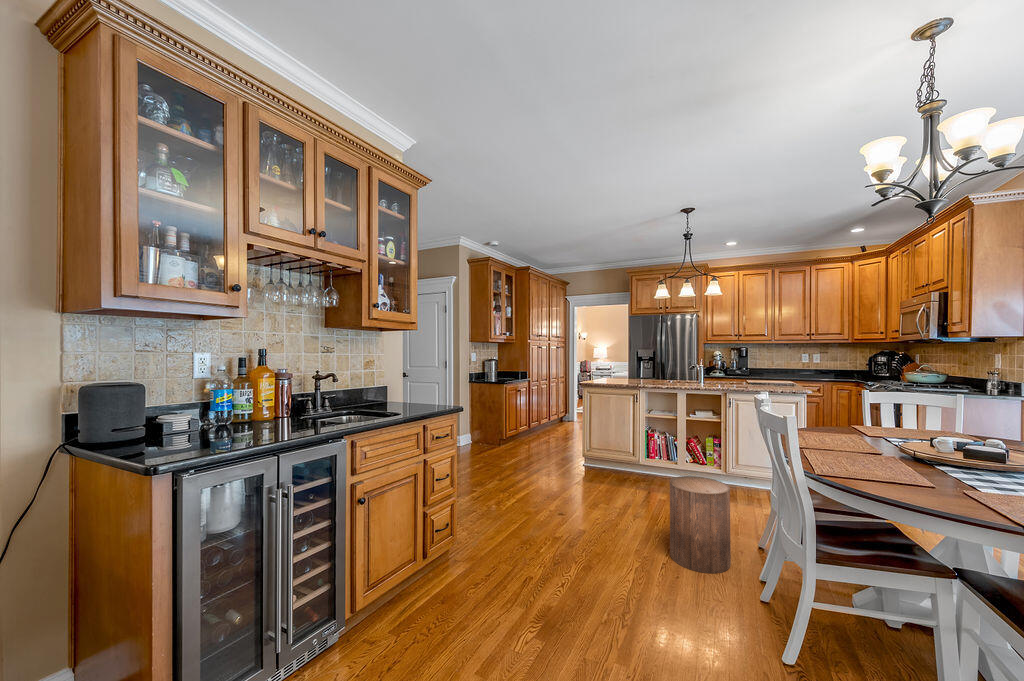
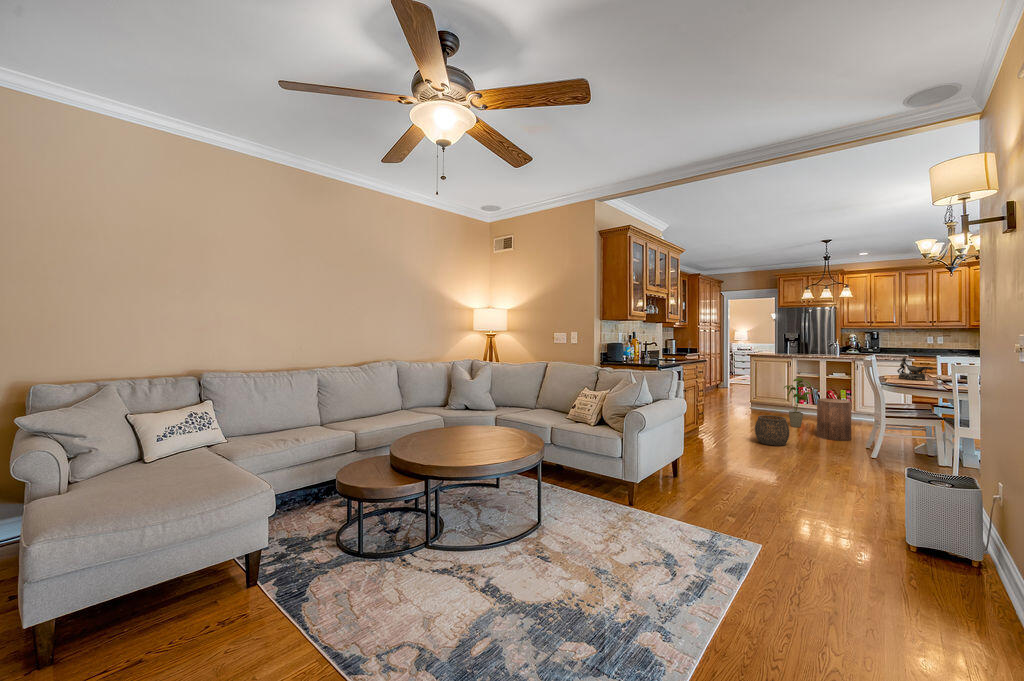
decorative bowl: none [829,407,917,468] -> present [897,357,933,380]
house plant: none [618,431,666,521] -> present [784,378,813,427]
woven basket: none [539,533,611,621] -> present [755,415,790,446]

